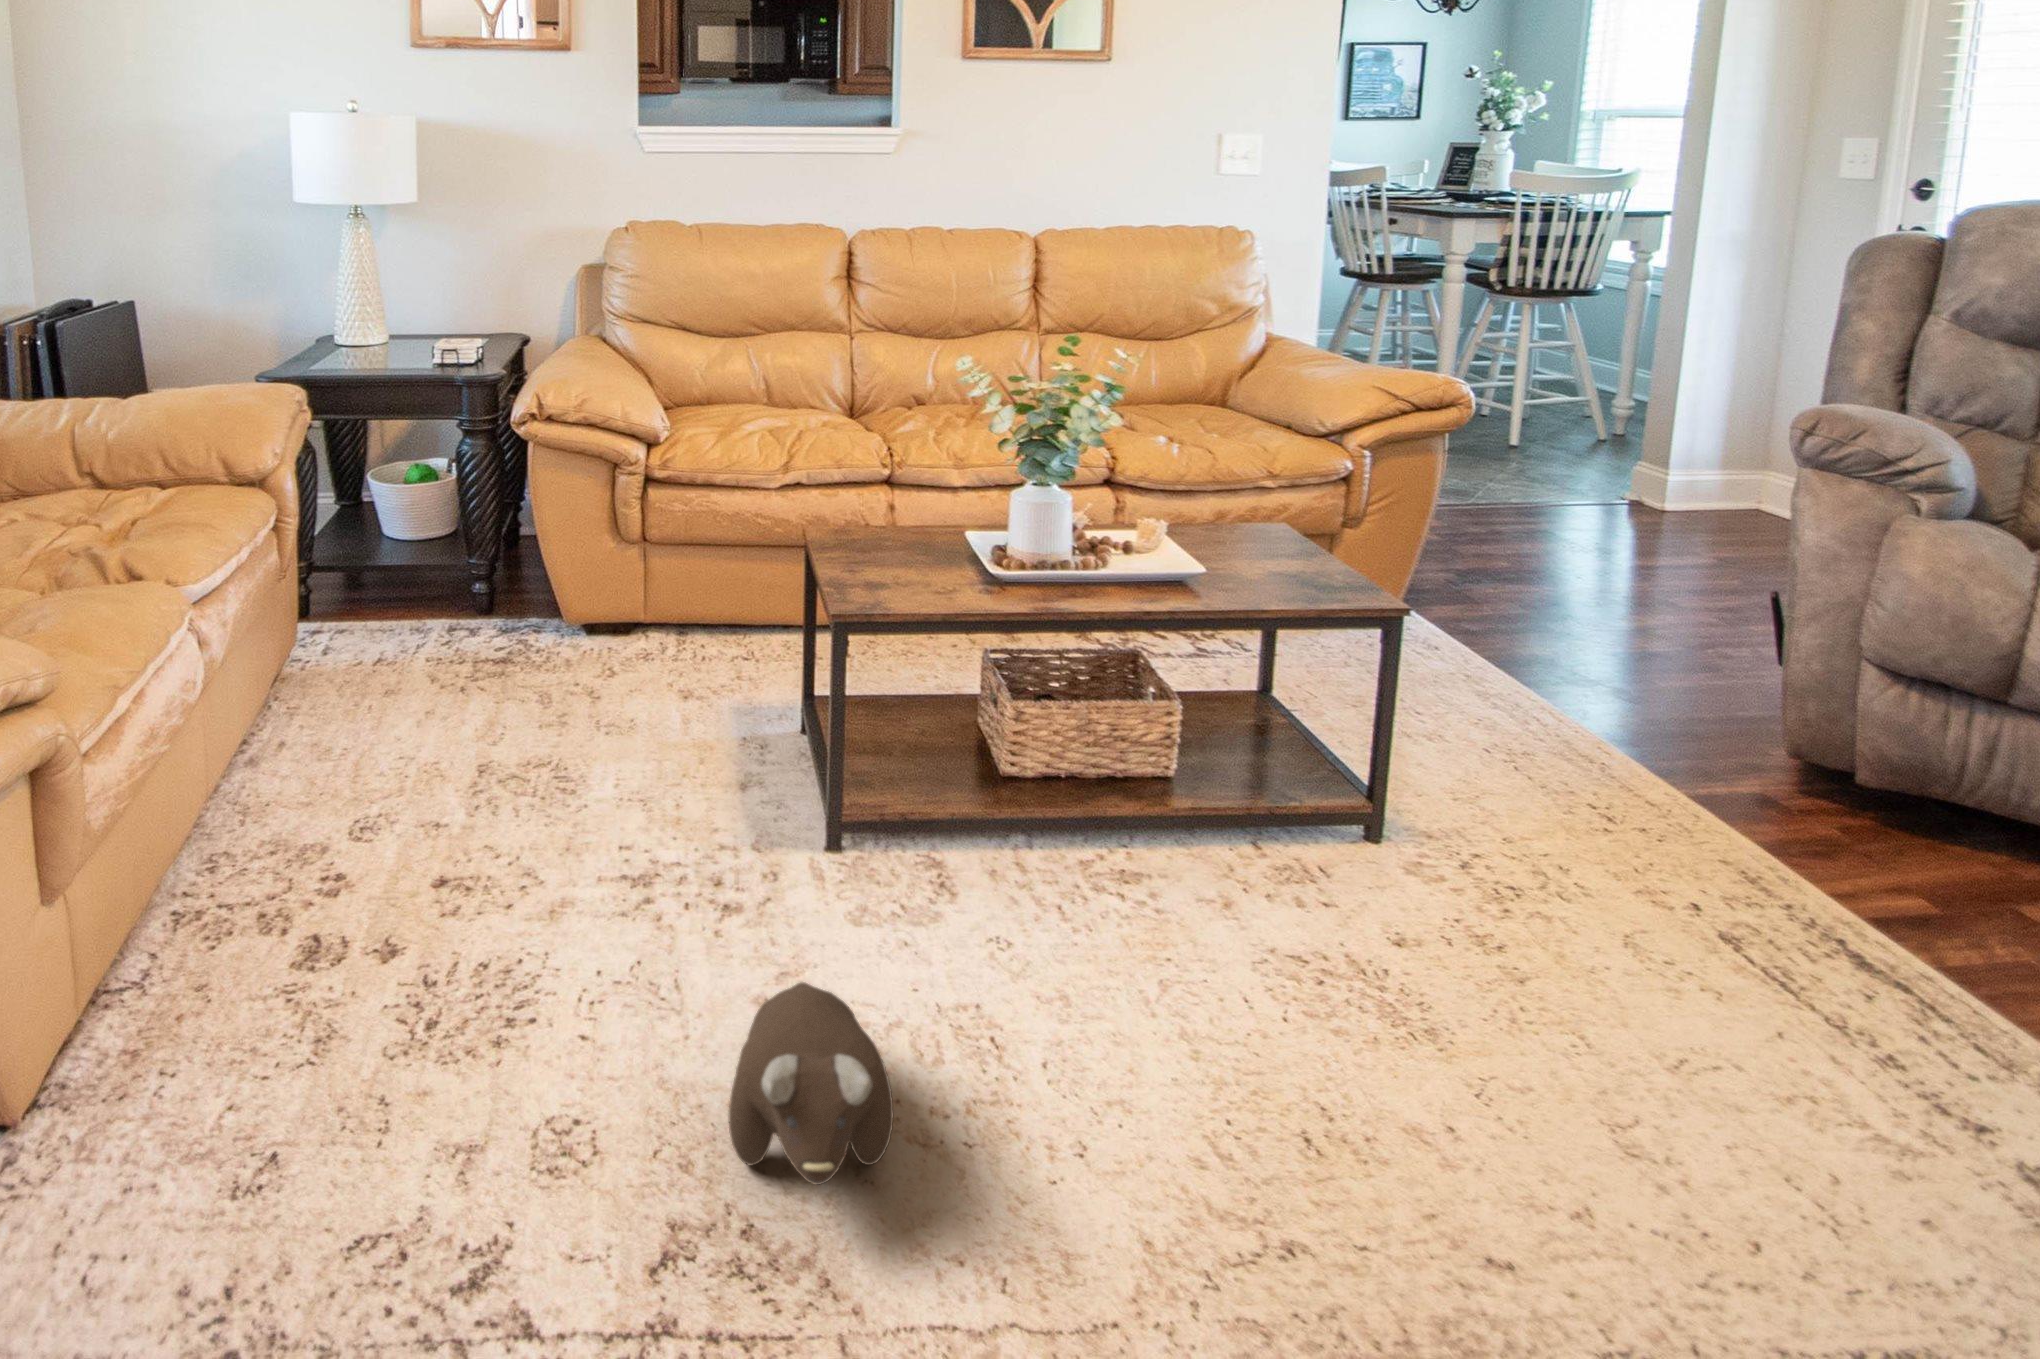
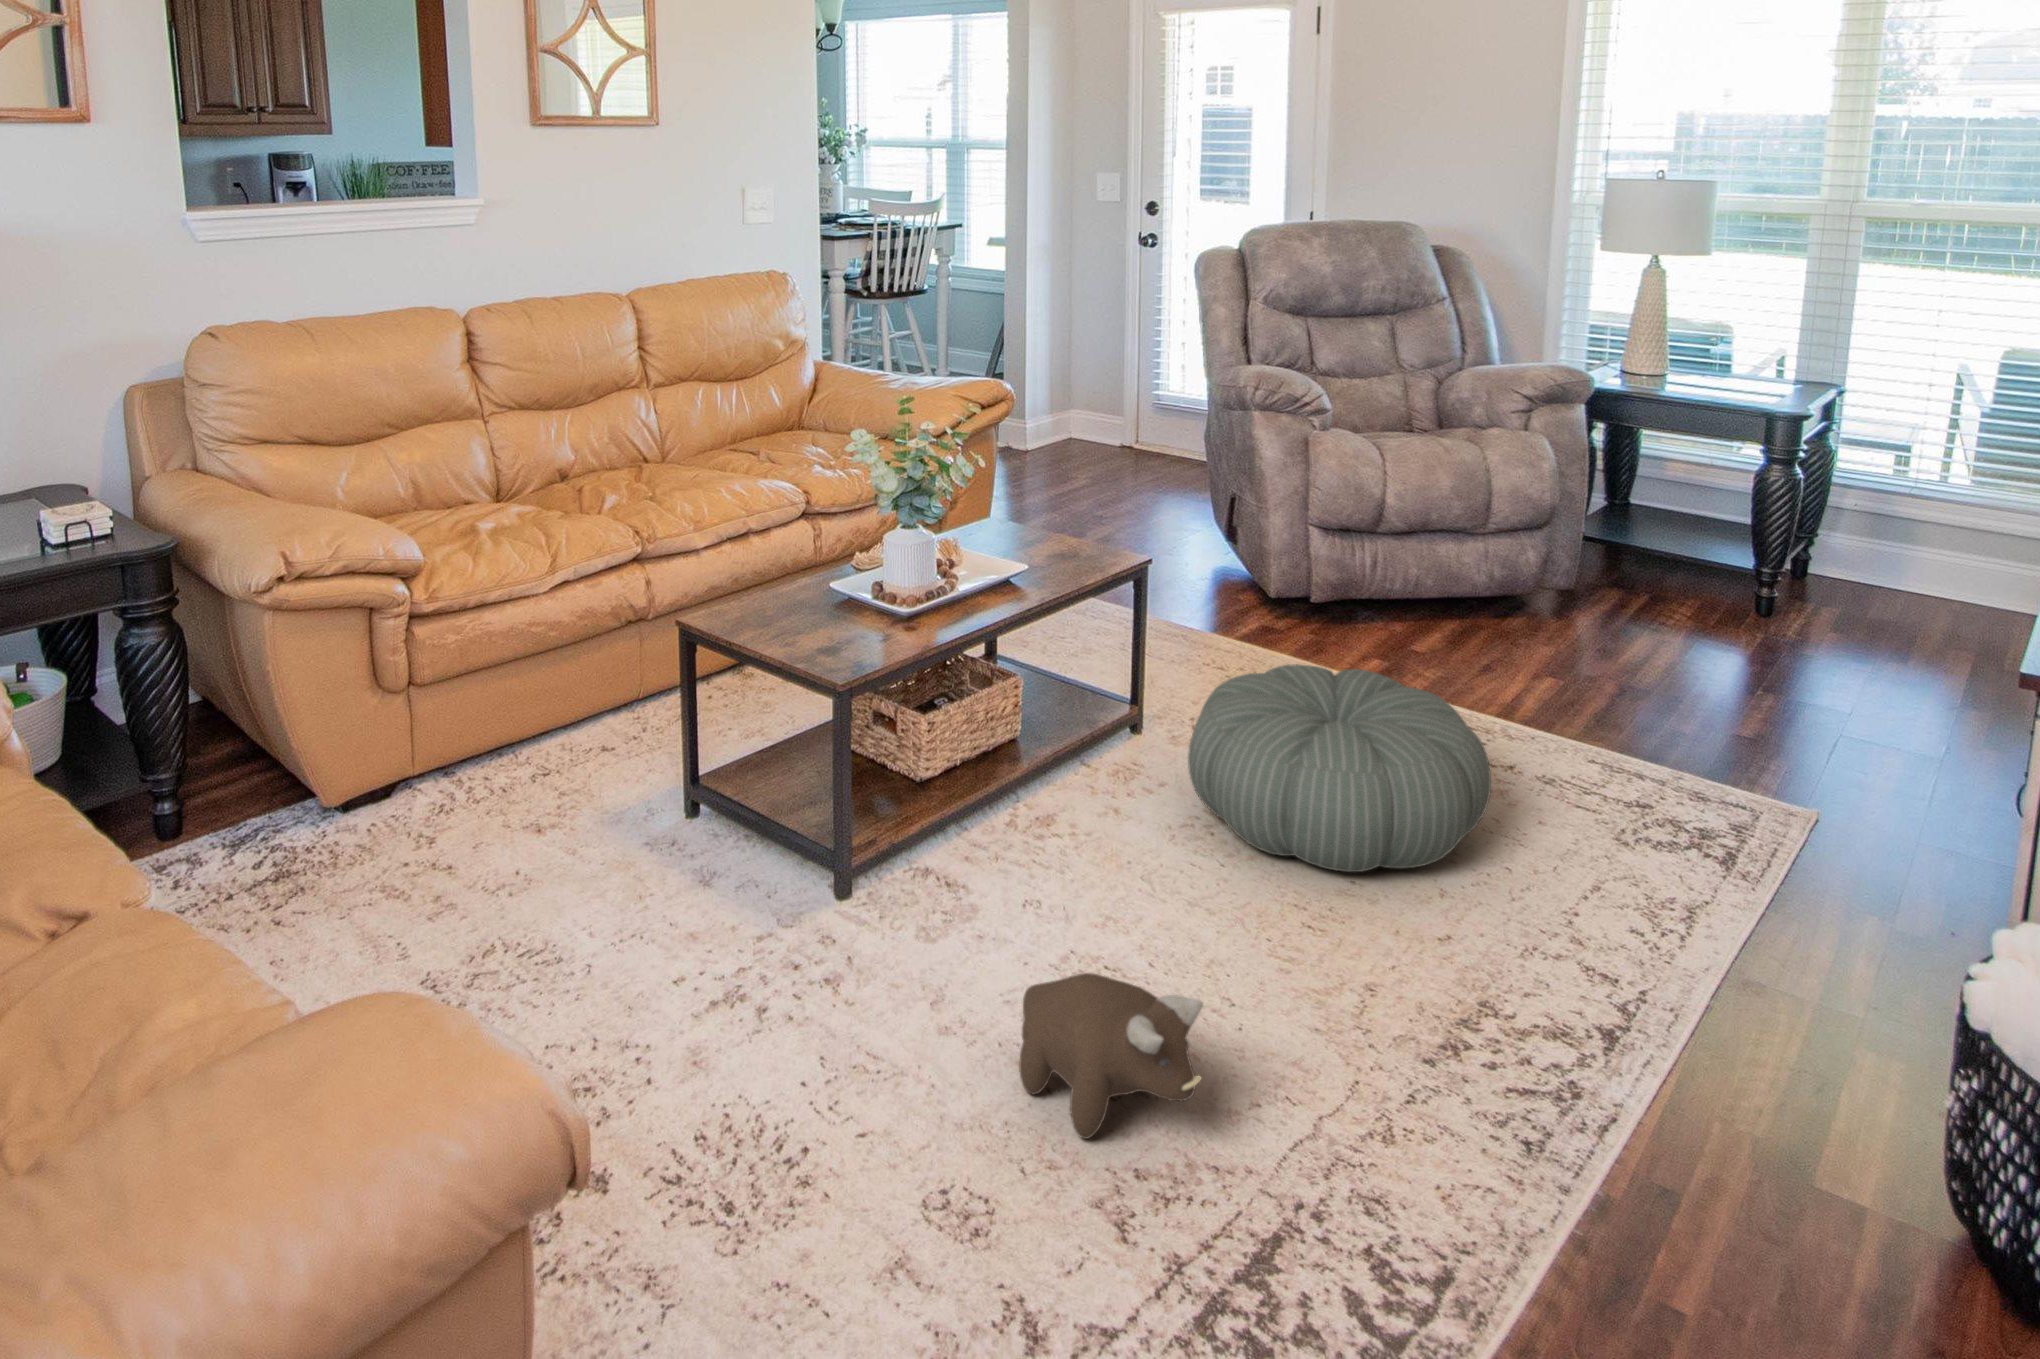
pouf: none [1314,791,1826,1170] -> present [1188,664,1491,872]

